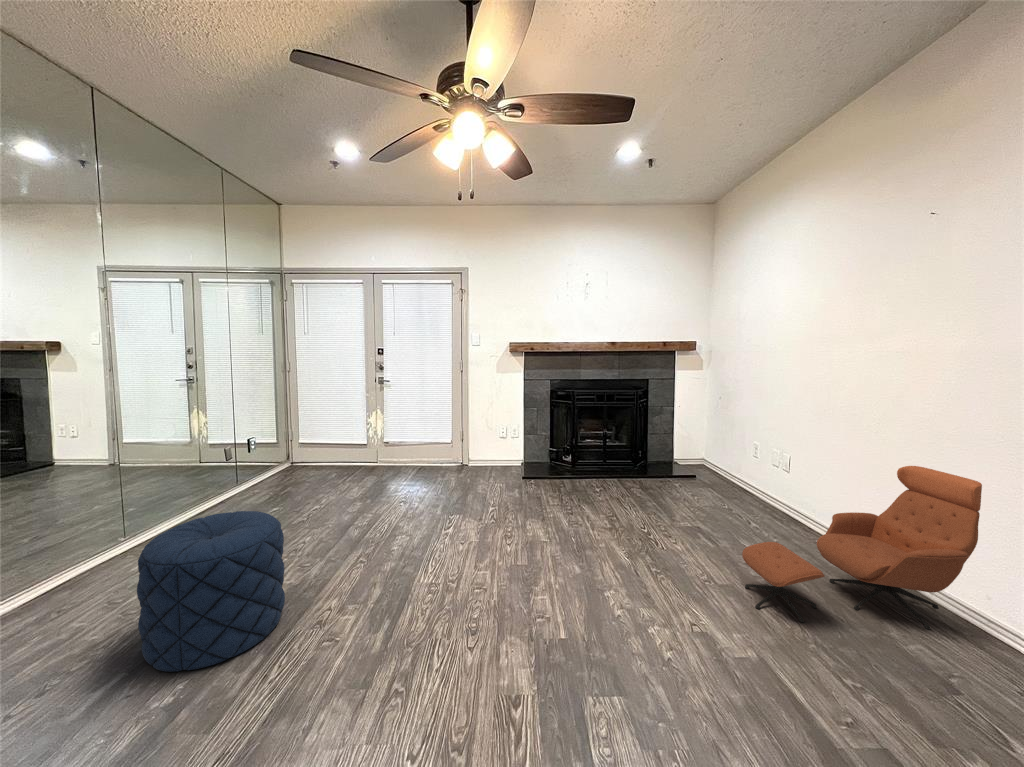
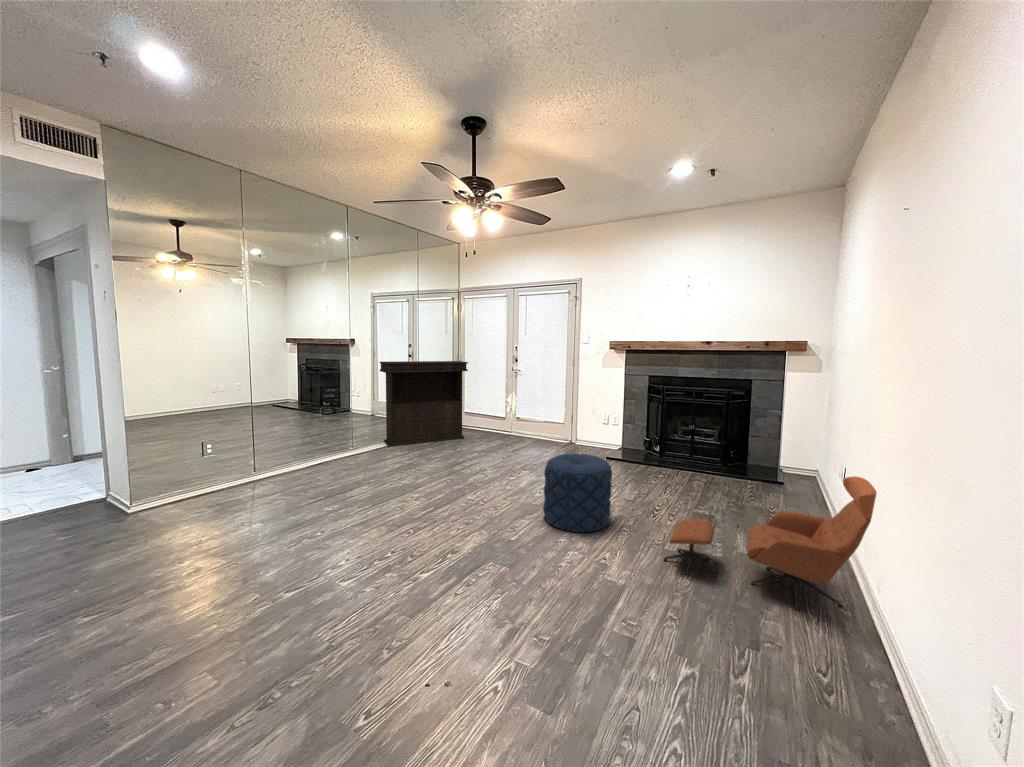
console table: none [154,370,317,518] -> present [379,361,468,446]
pouf: present [137,511,285,672] -> present [543,453,612,532]

